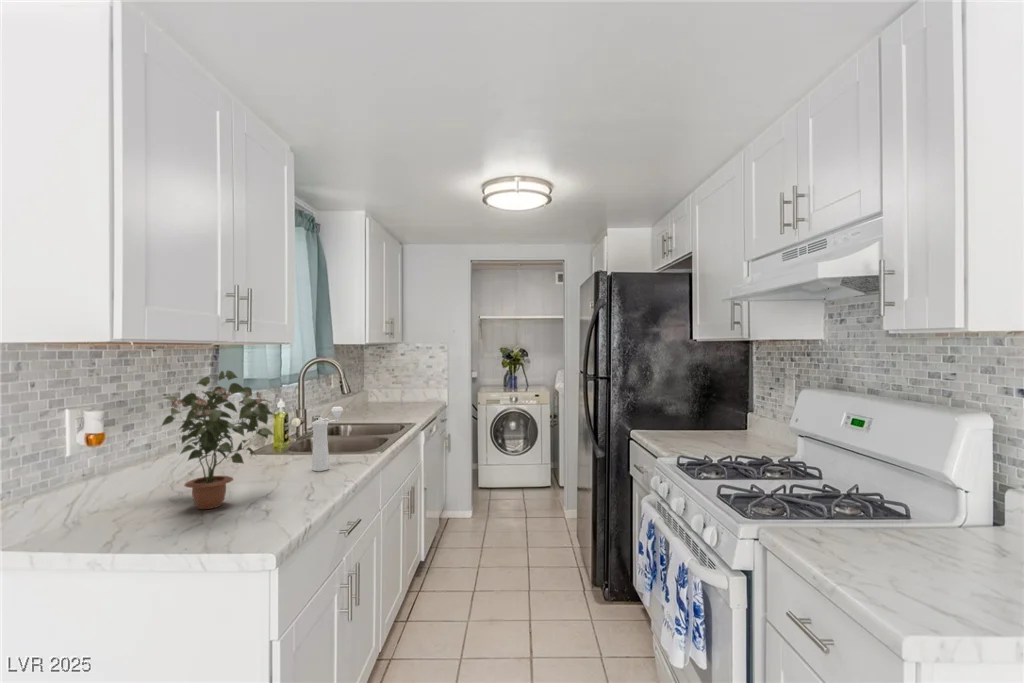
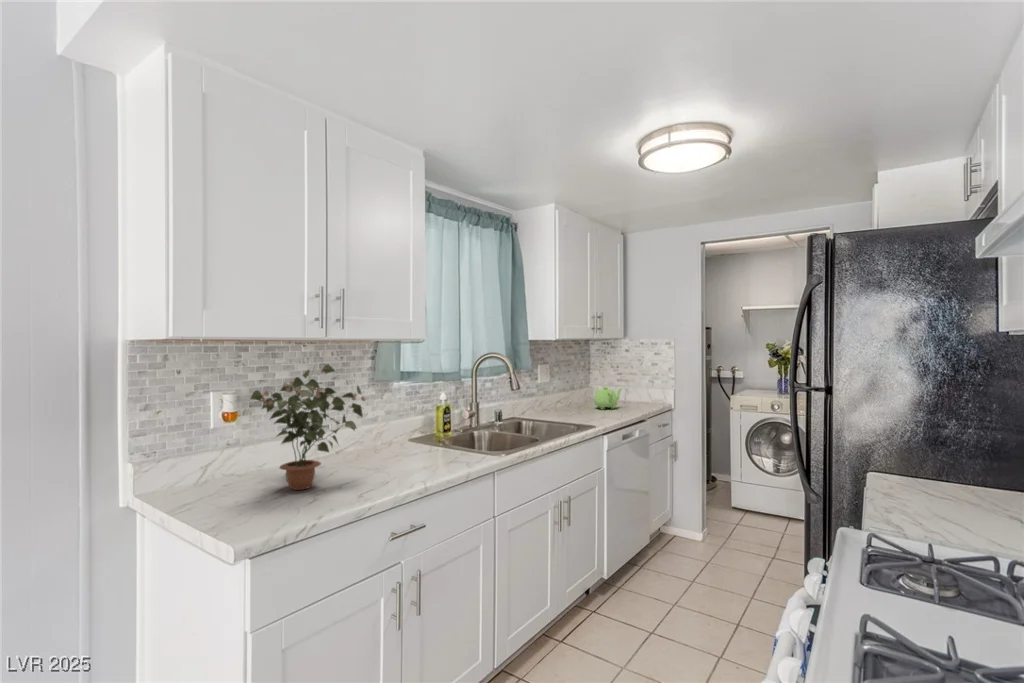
teapot: none [381,389,408,410] -> present [594,387,622,409]
pepper mill: present [312,407,343,471] -> none [429,404,468,468]

